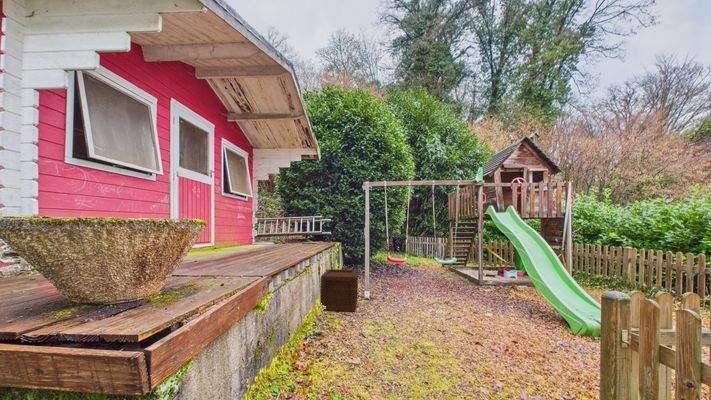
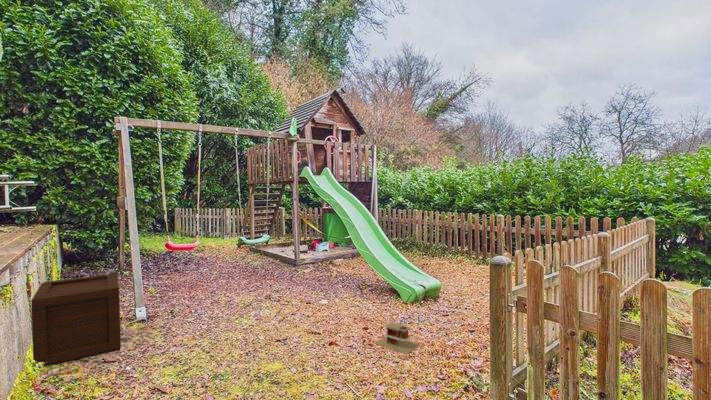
toy house: none [517,341,563,370] -> present [376,322,419,354]

